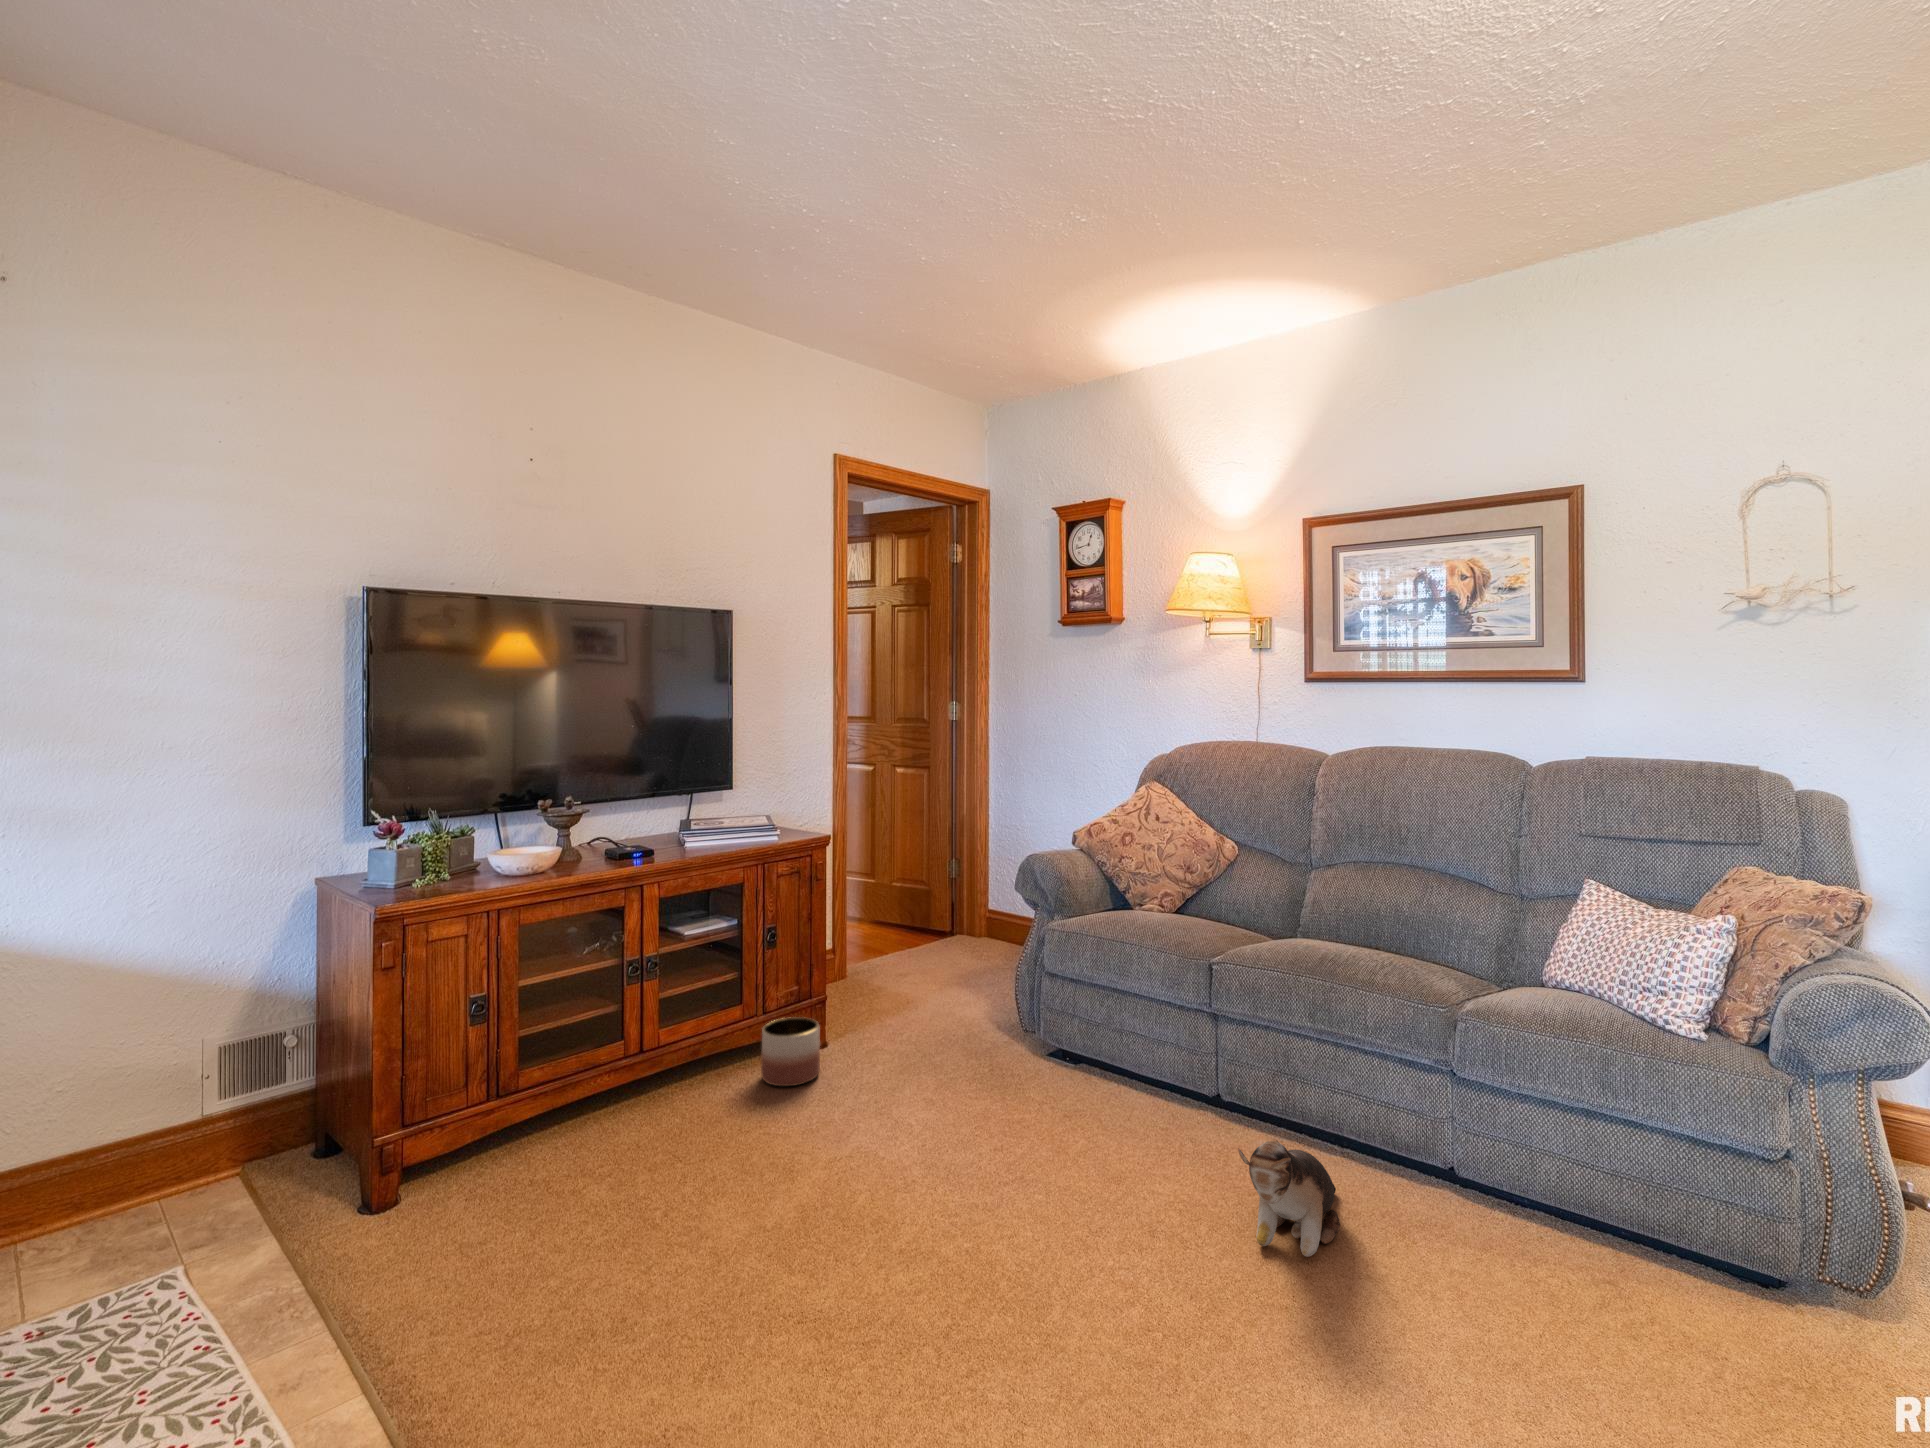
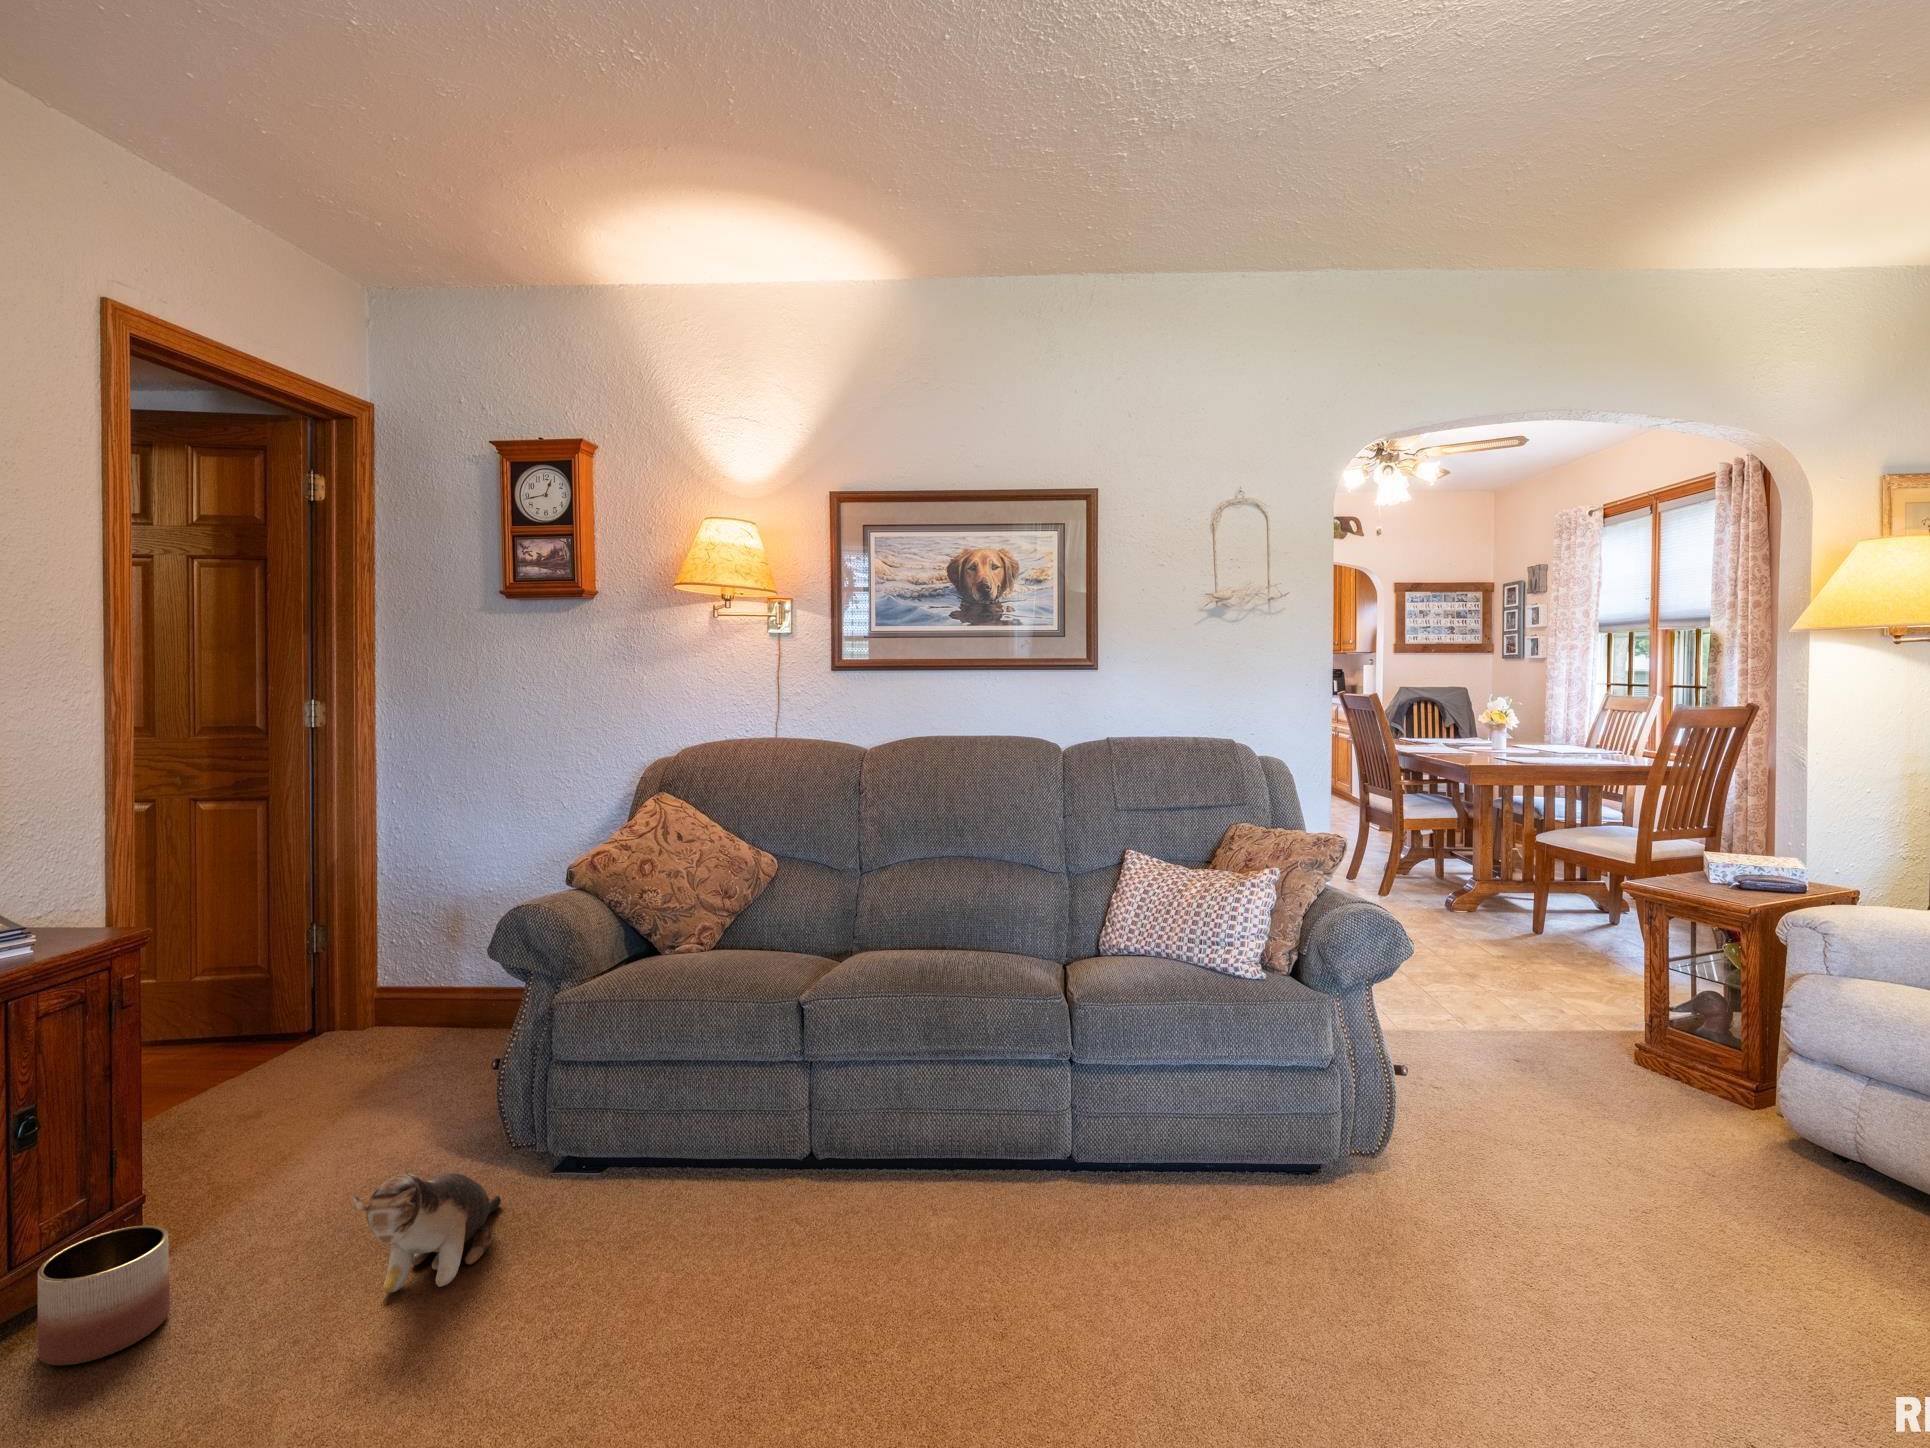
plush toy: present [1238,1140,1340,1257] -> present [350,1172,501,1293]

